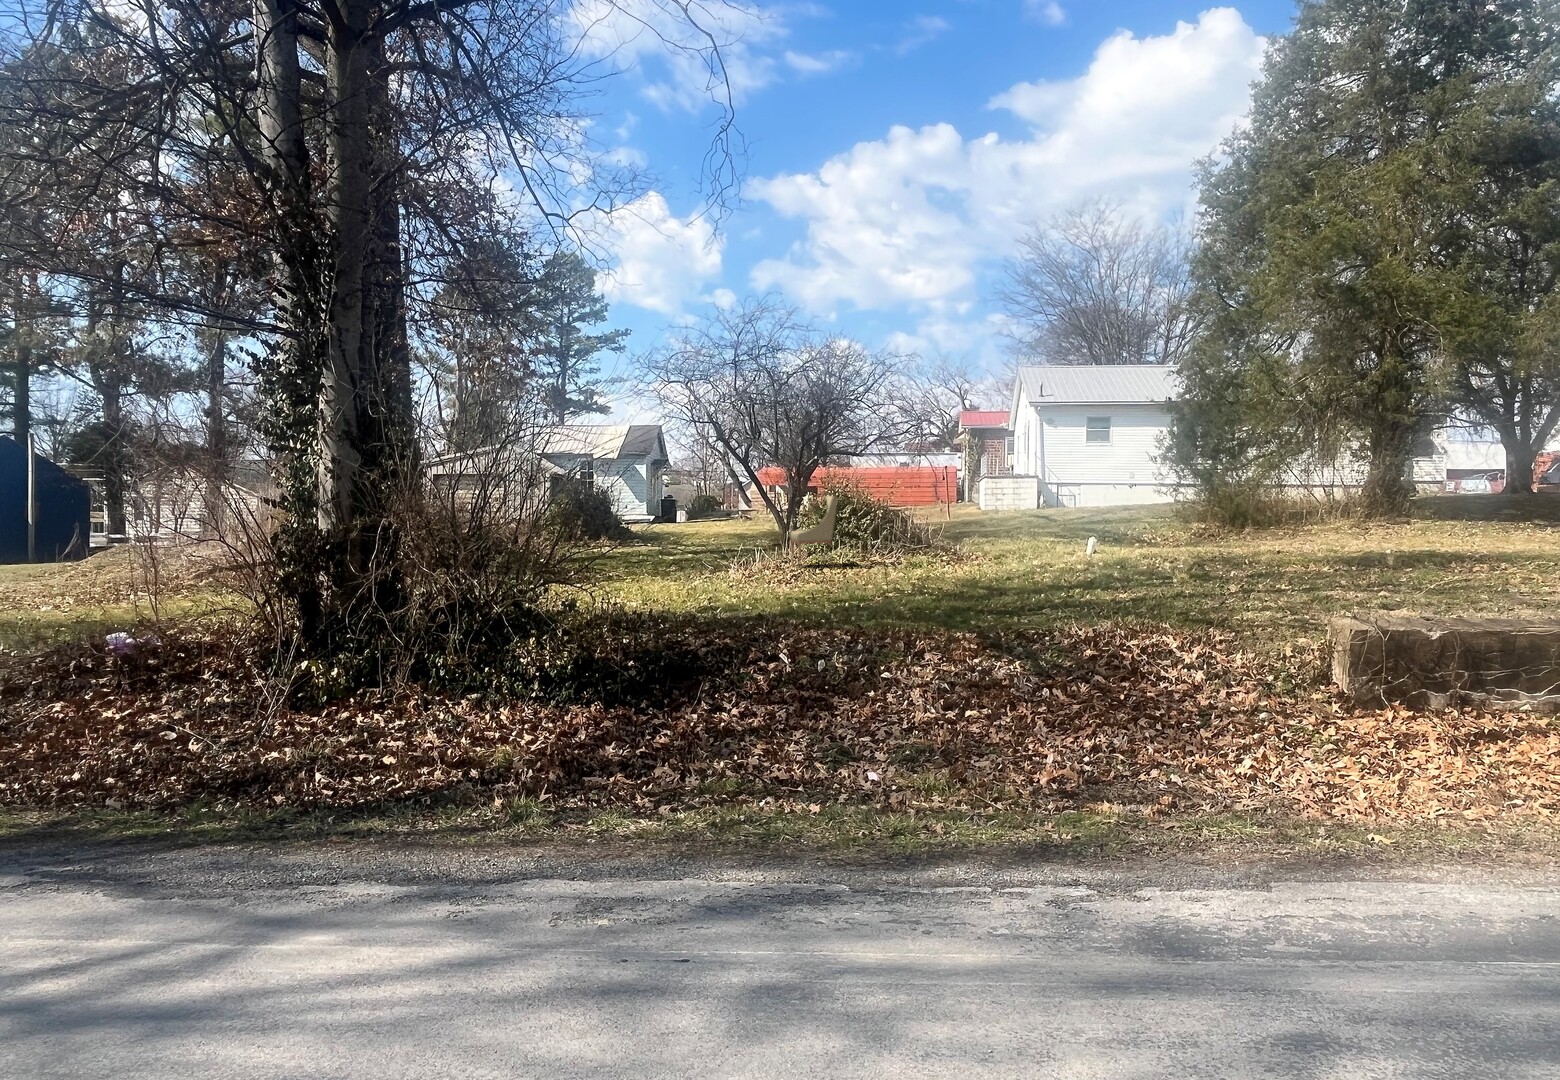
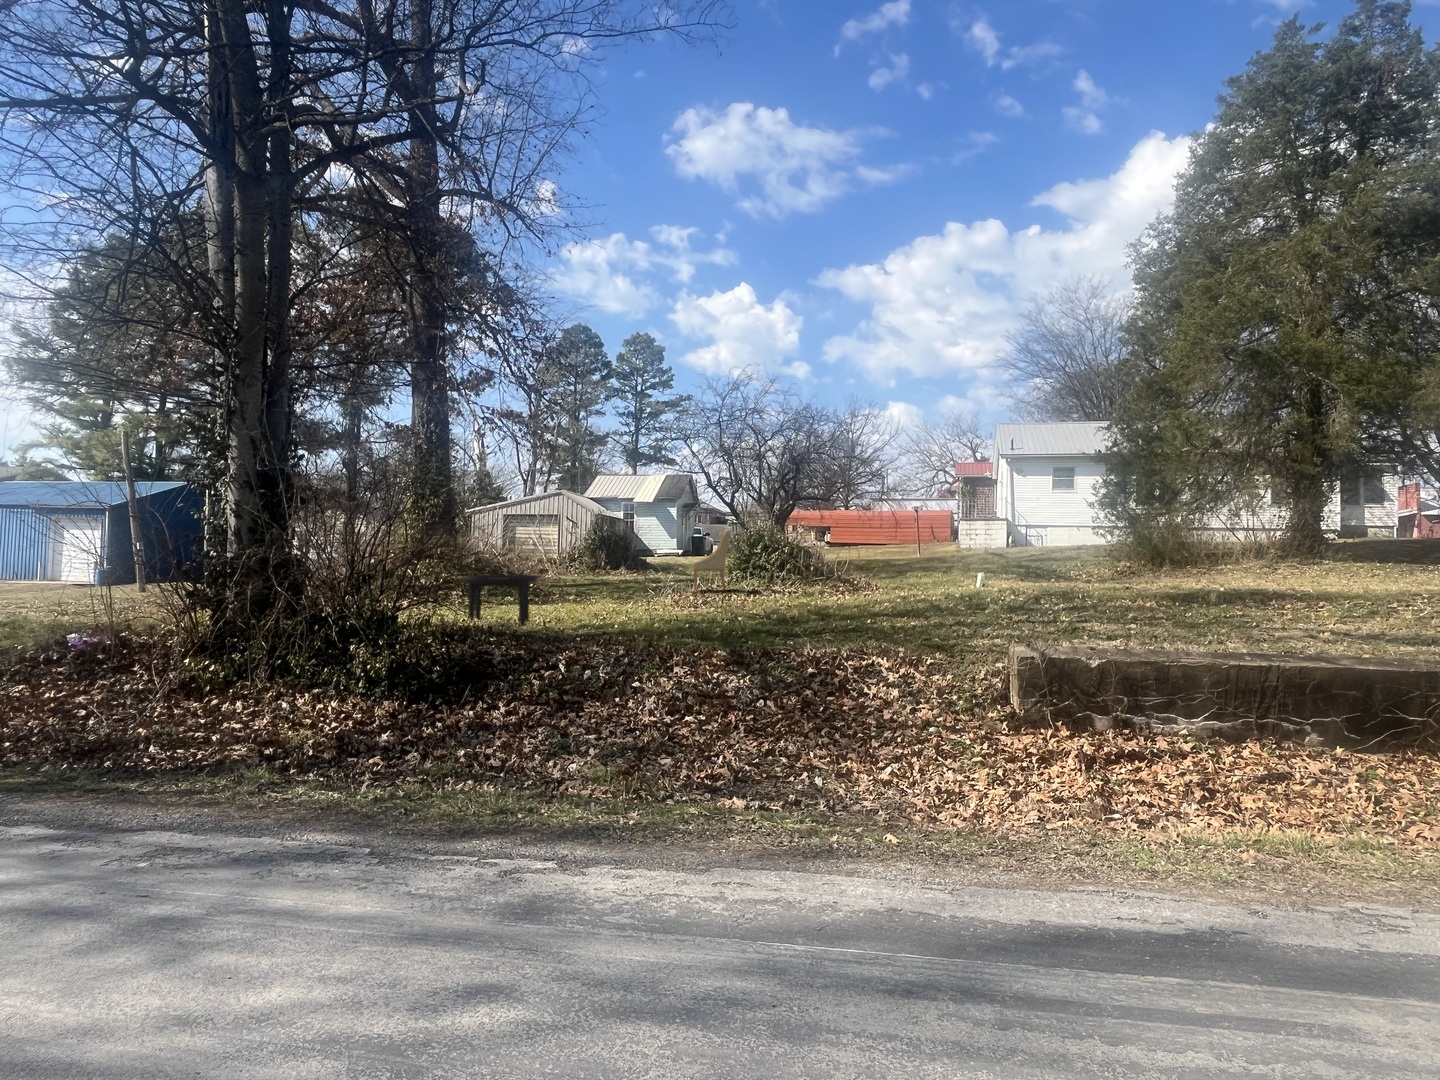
round table: none [603,553,696,614] -> present [459,574,539,625]

